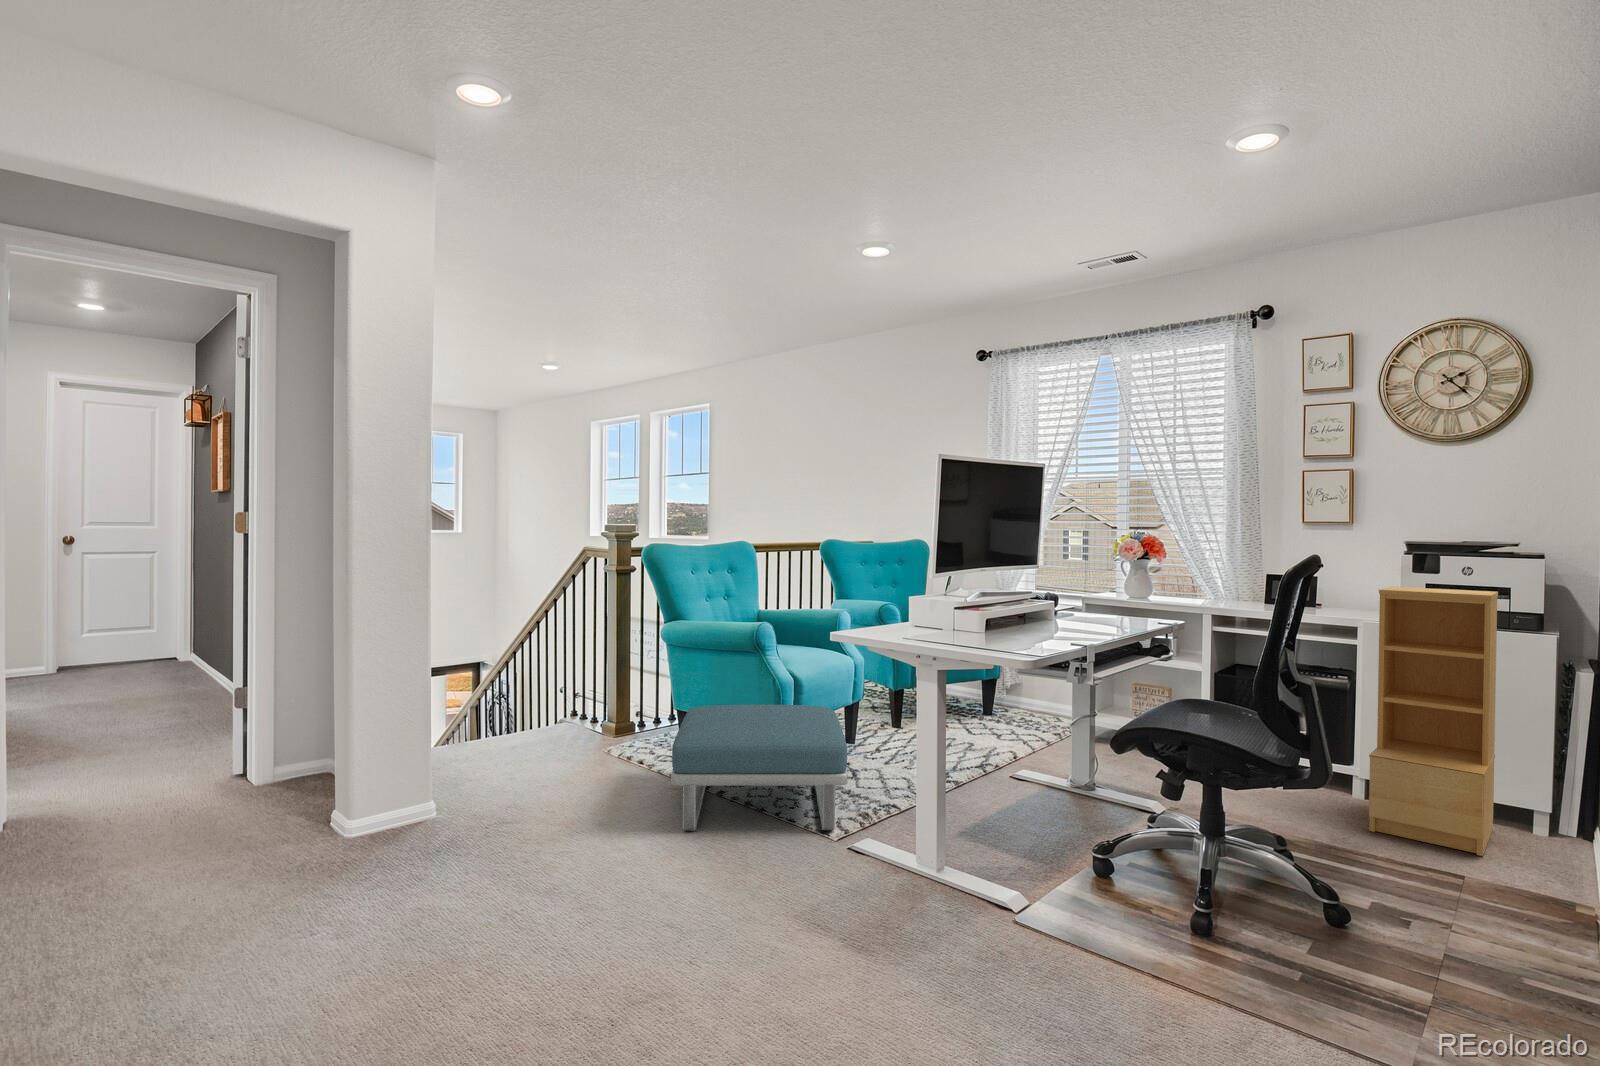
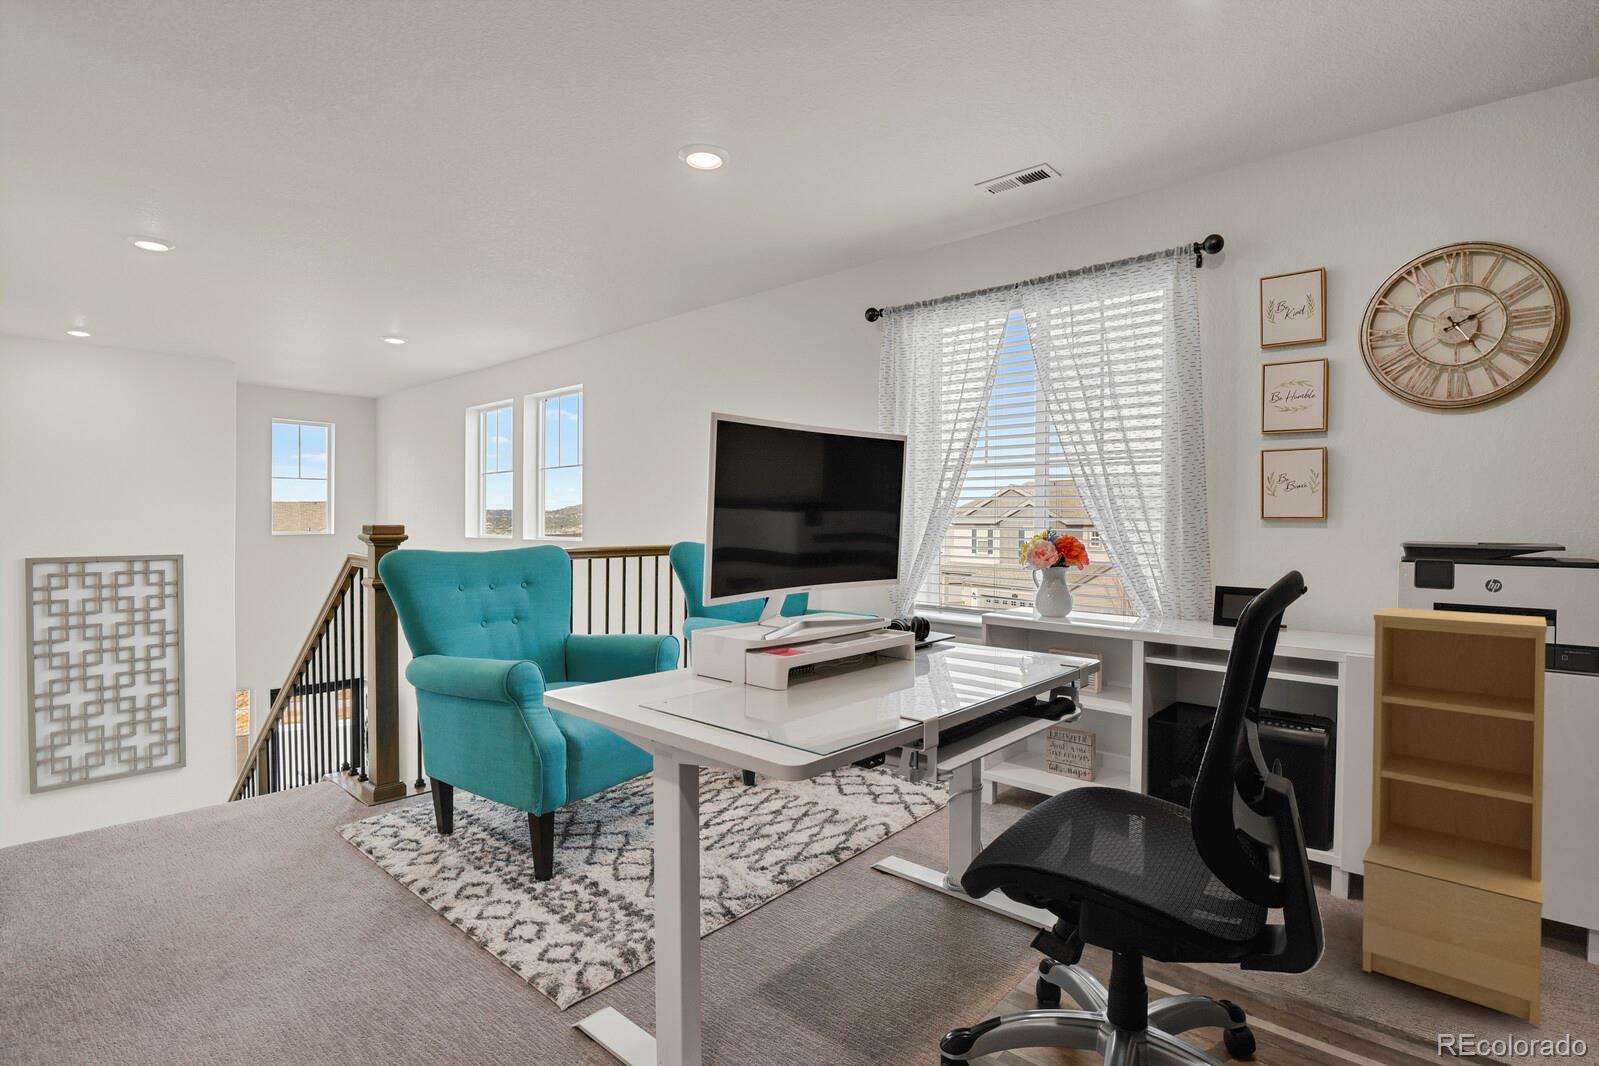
footstool: present [671,705,848,831] -> none [299,778,621,1001]

